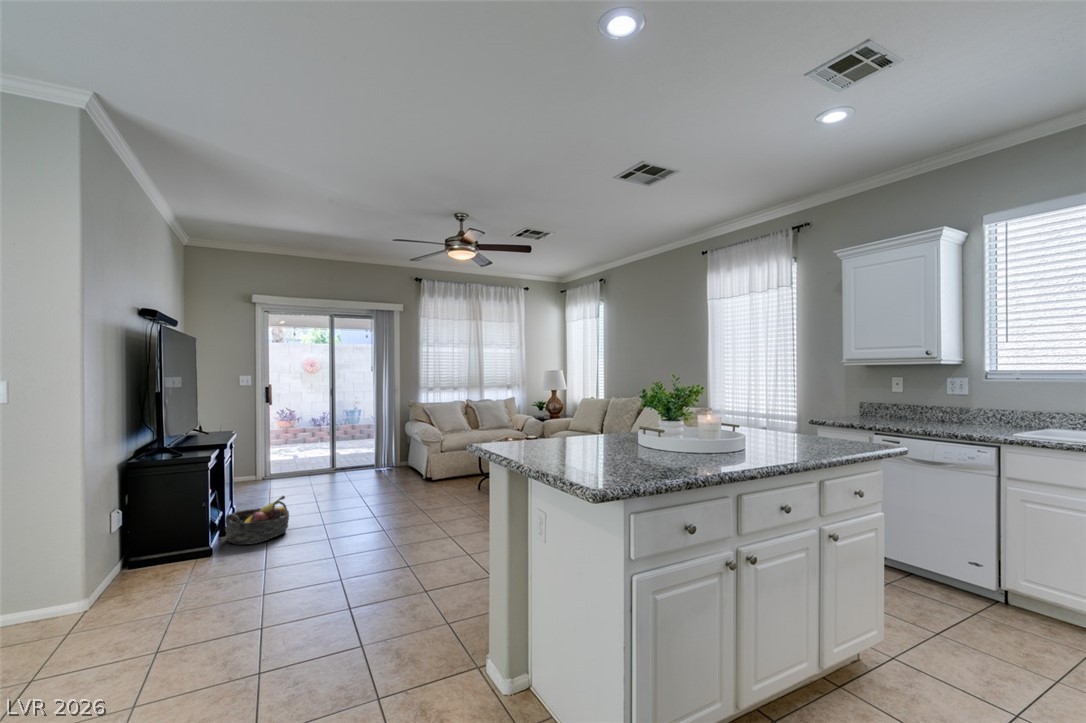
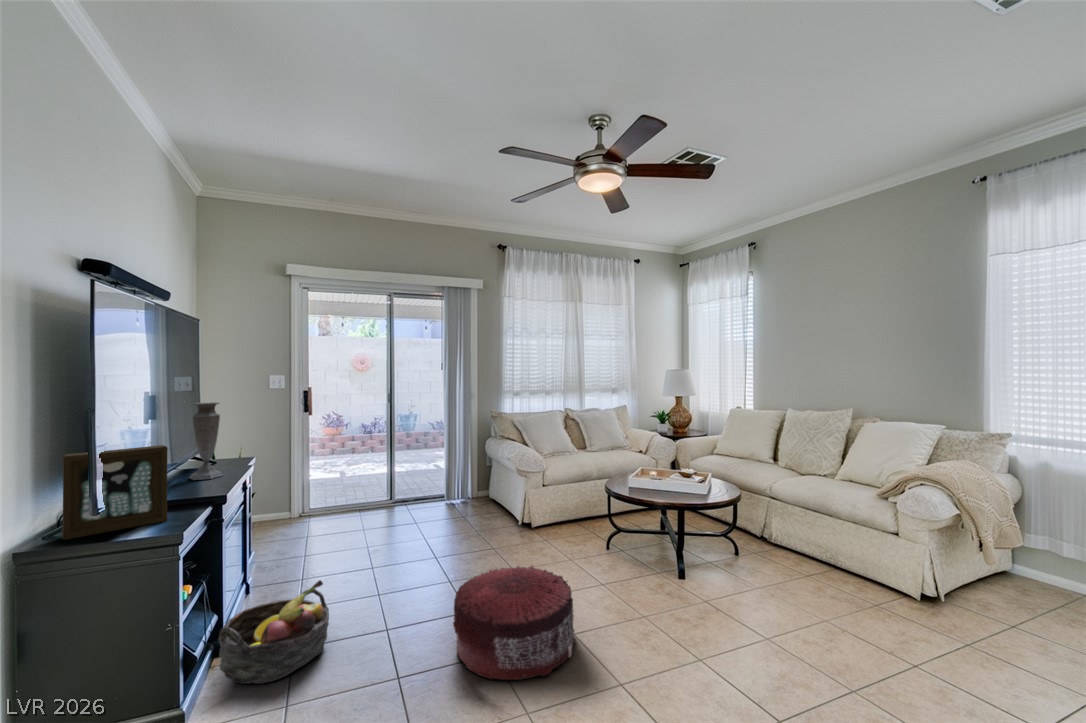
vase: none [198,391,220,438] -> present [189,402,223,480]
picture frame: none [146,411,200,457] -> present [62,445,168,540]
pouf: none [363,487,438,538] -> present [453,566,575,680]

